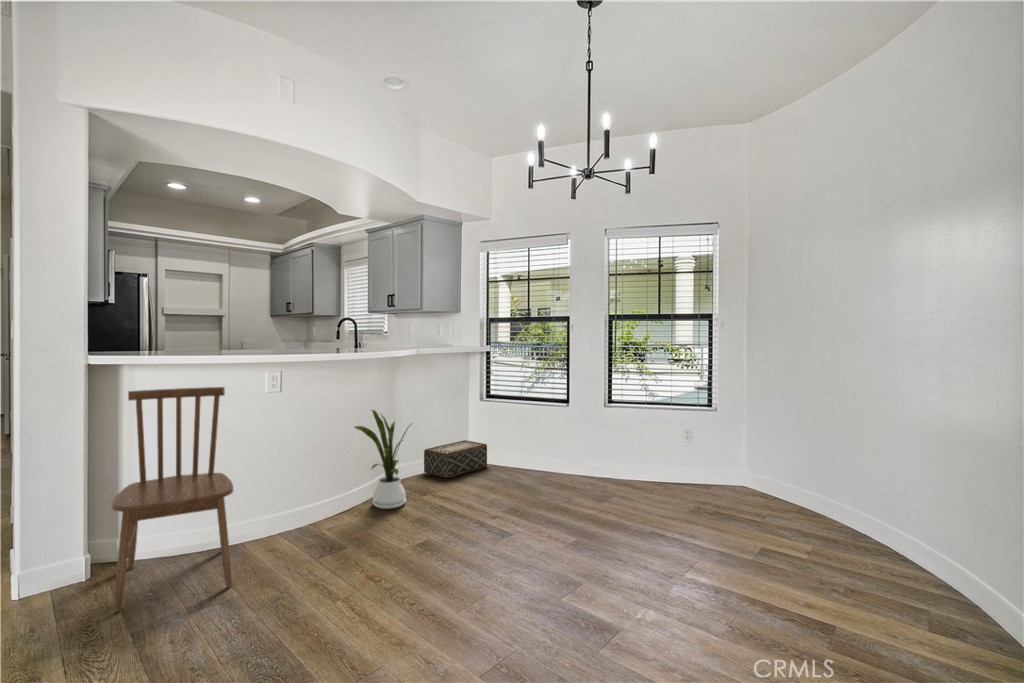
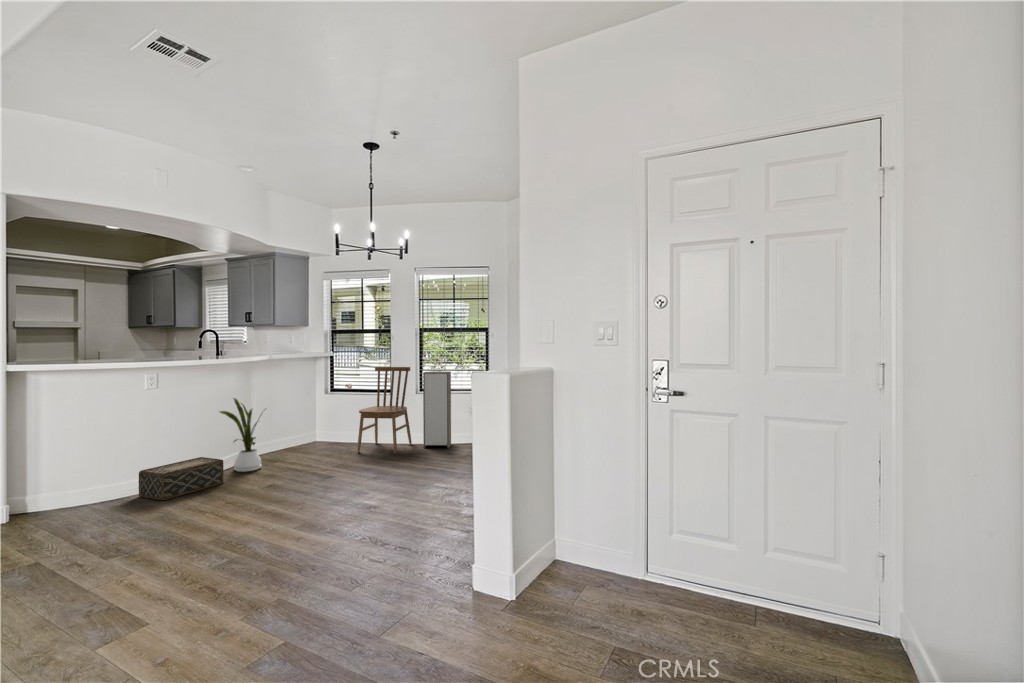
storage cabinet: none [615,376,654,489] -> present [423,371,451,448]
dining chair: present [112,387,233,612] -> present [357,367,412,454]
woven basket: present [424,440,487,478] -> present [139,457,224,500]

